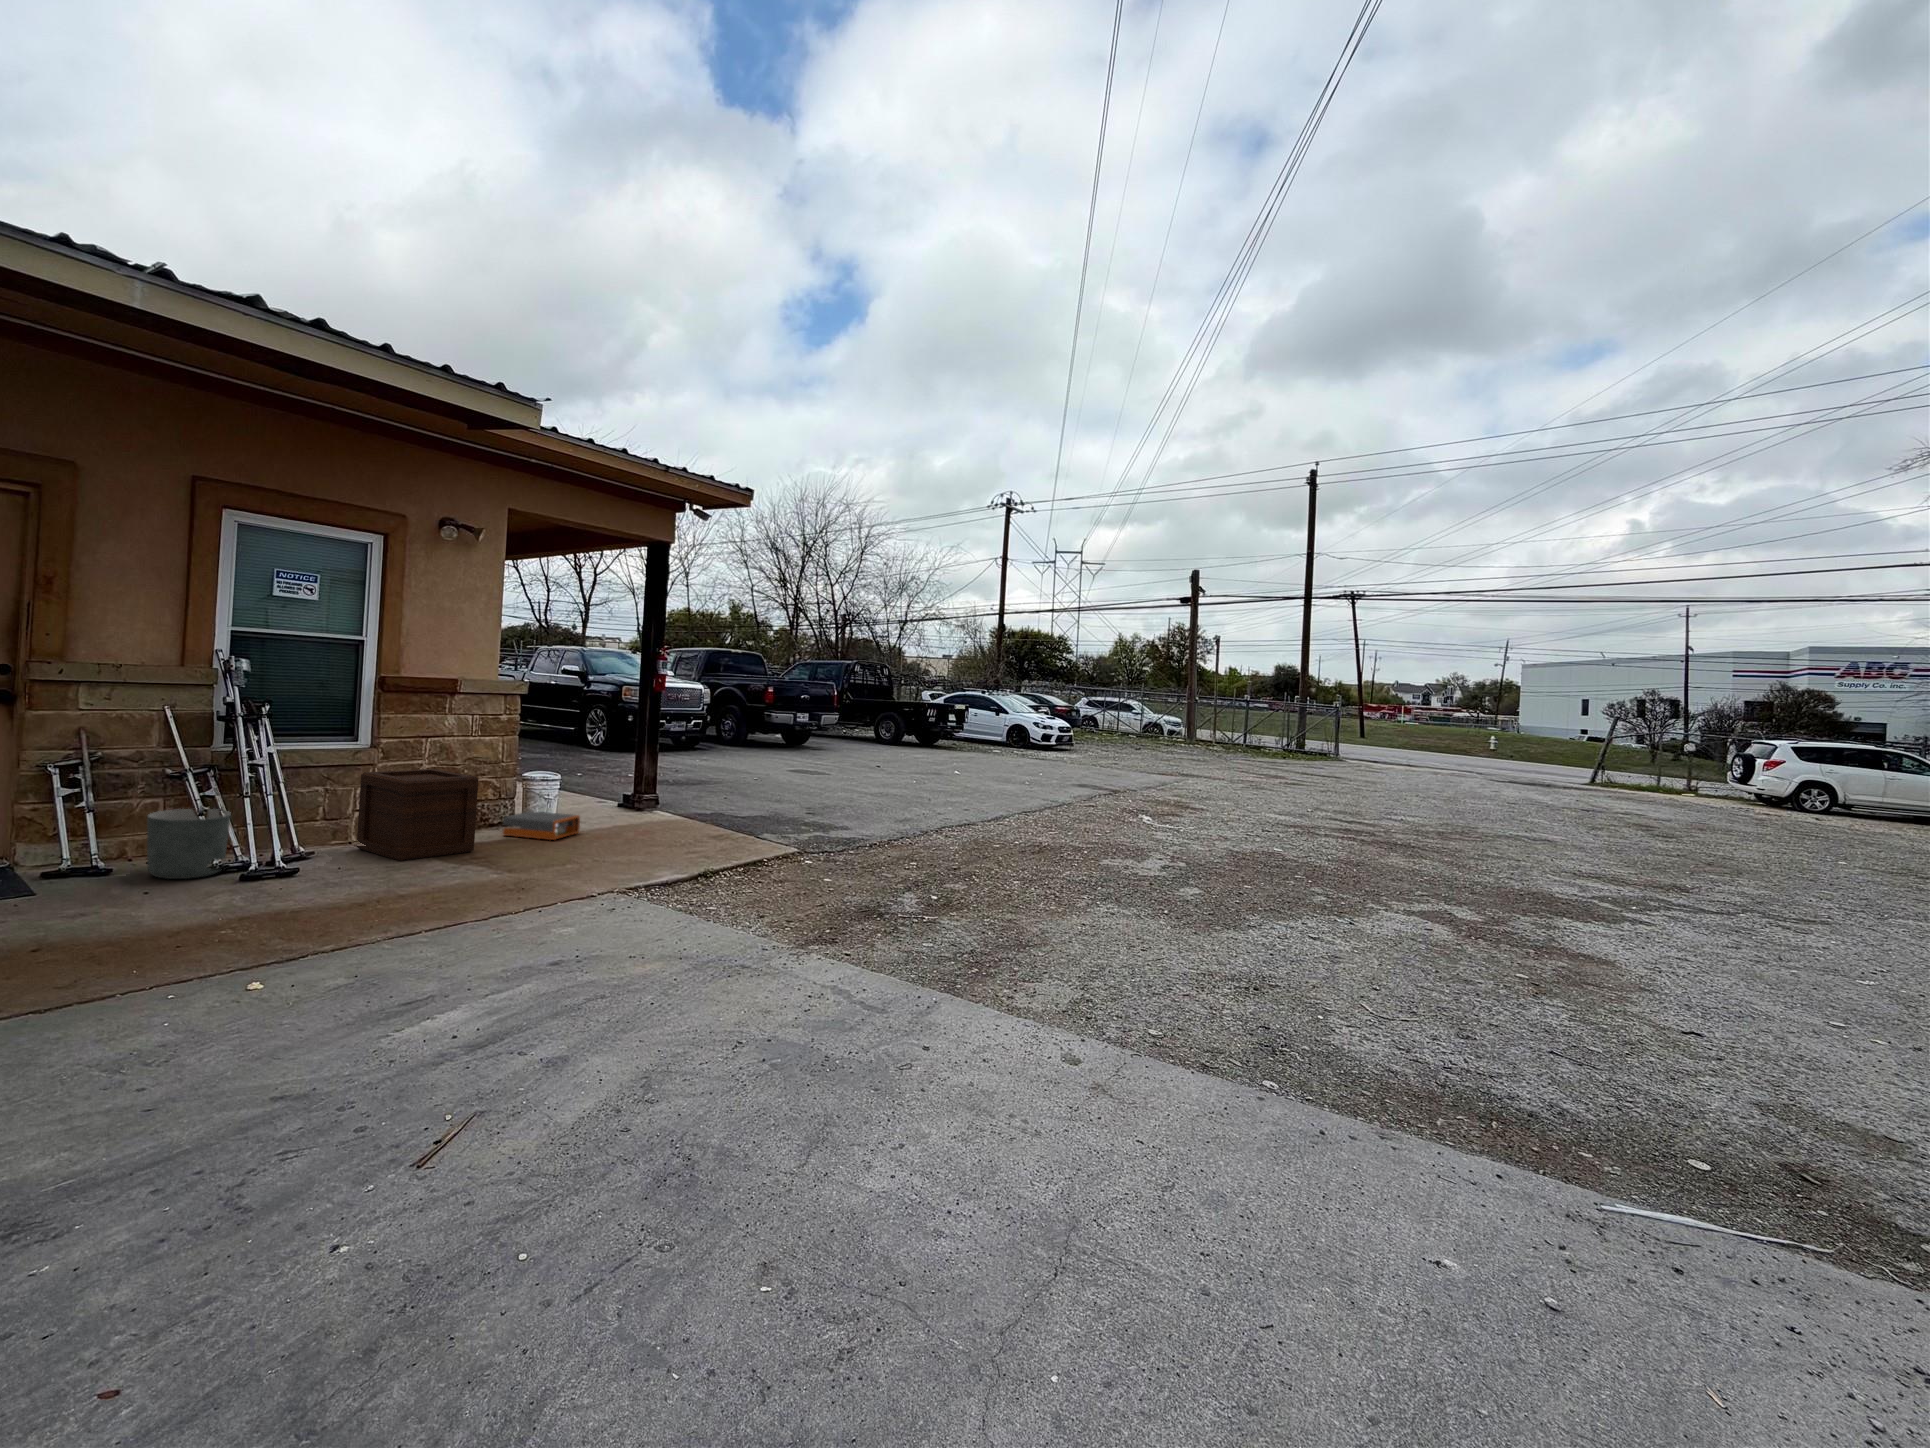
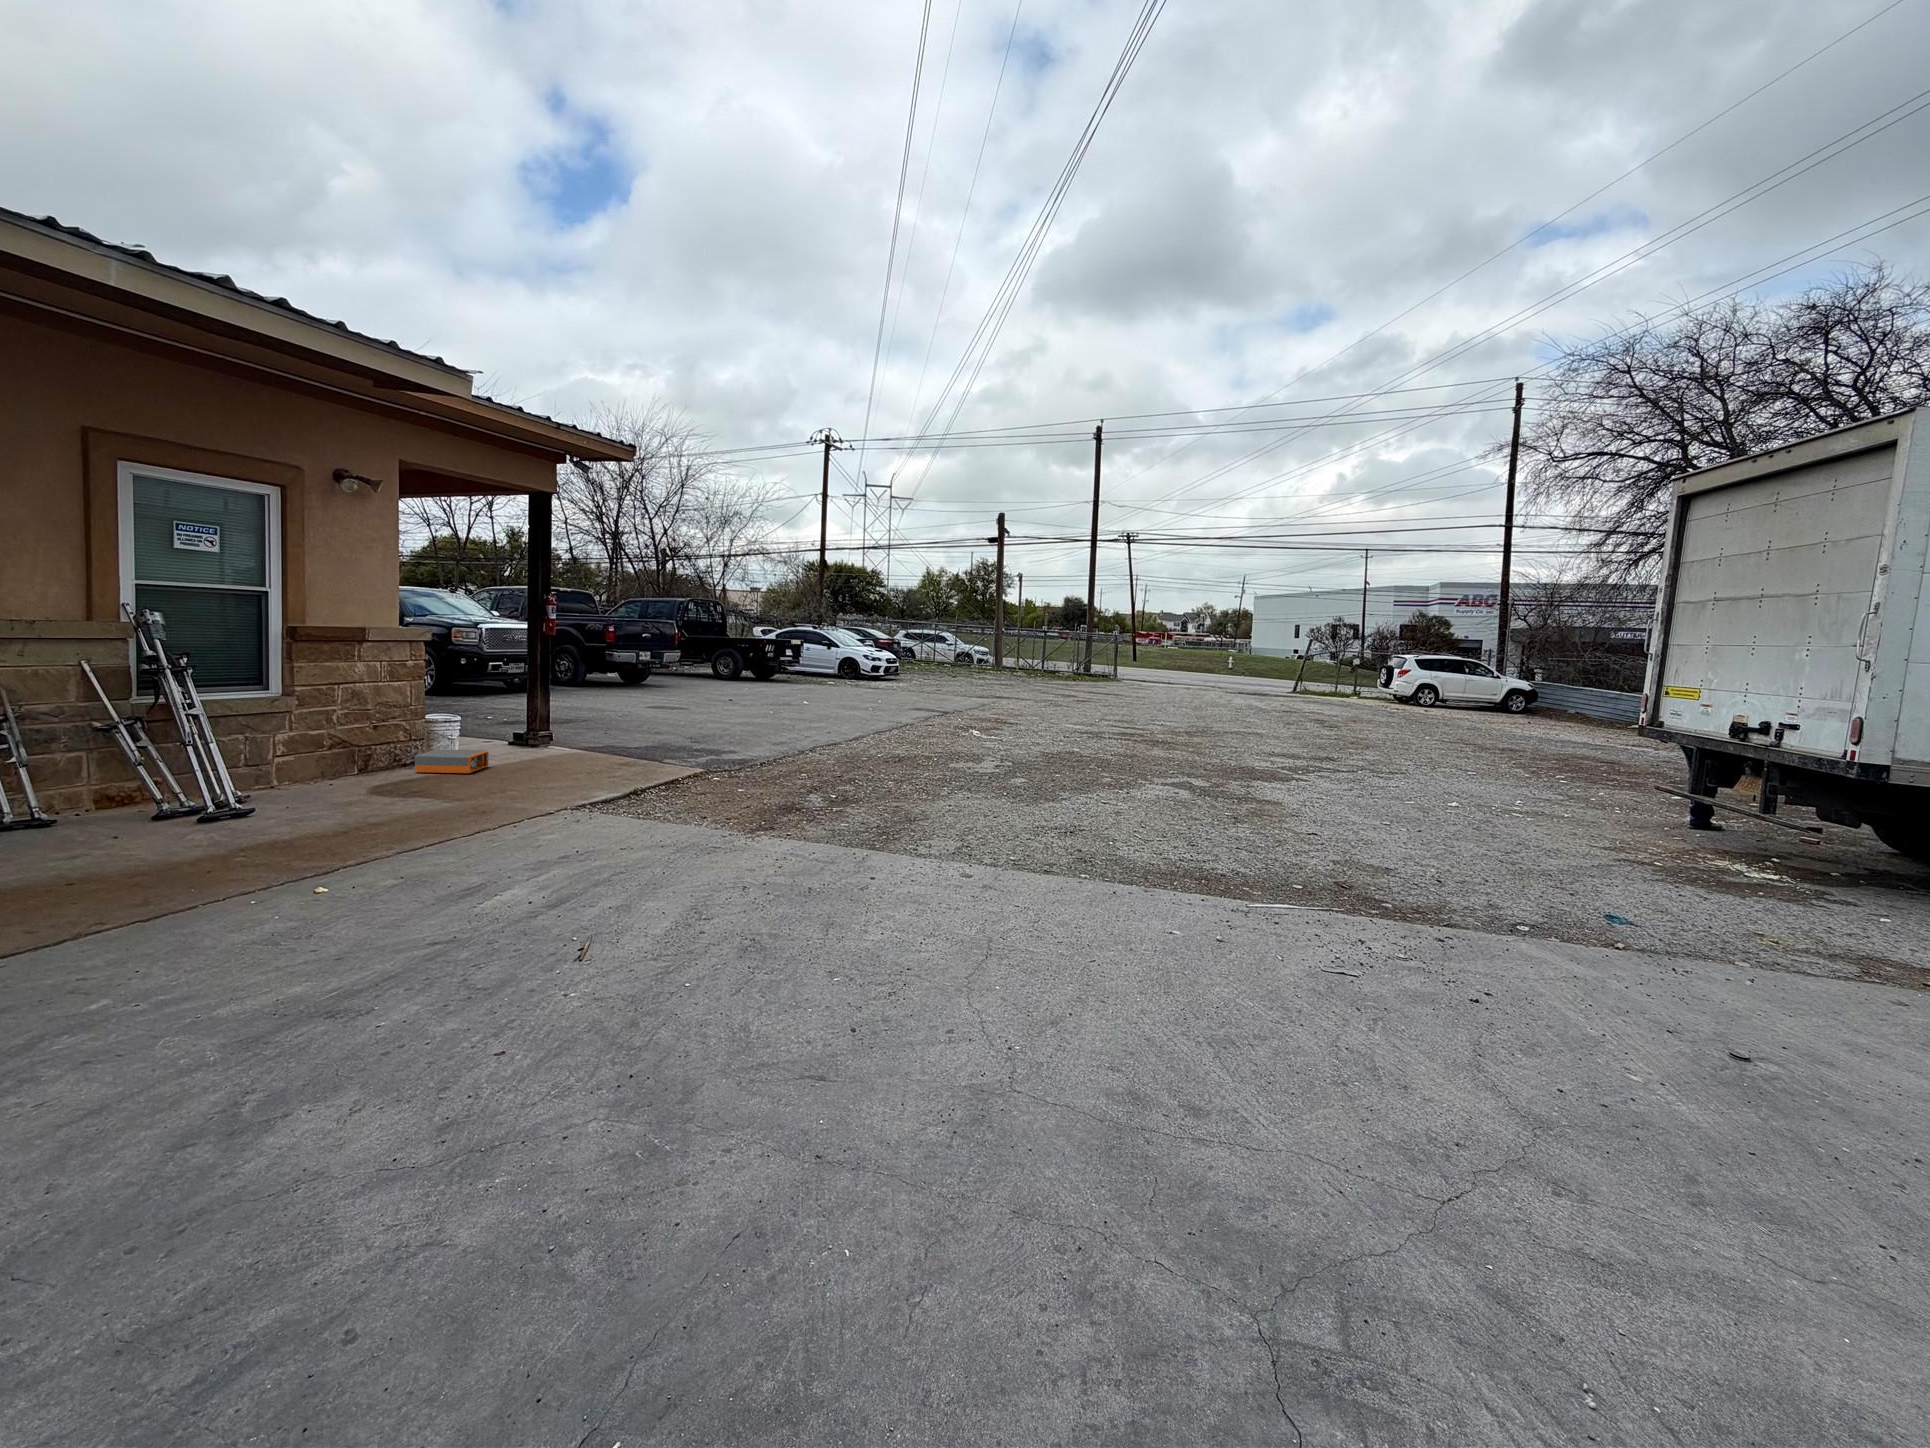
wooden crate: present [357,769,478,861] -> none [279,713,400,798]
planter: present [147,809,231,879] -> none [82,759,168,825]

